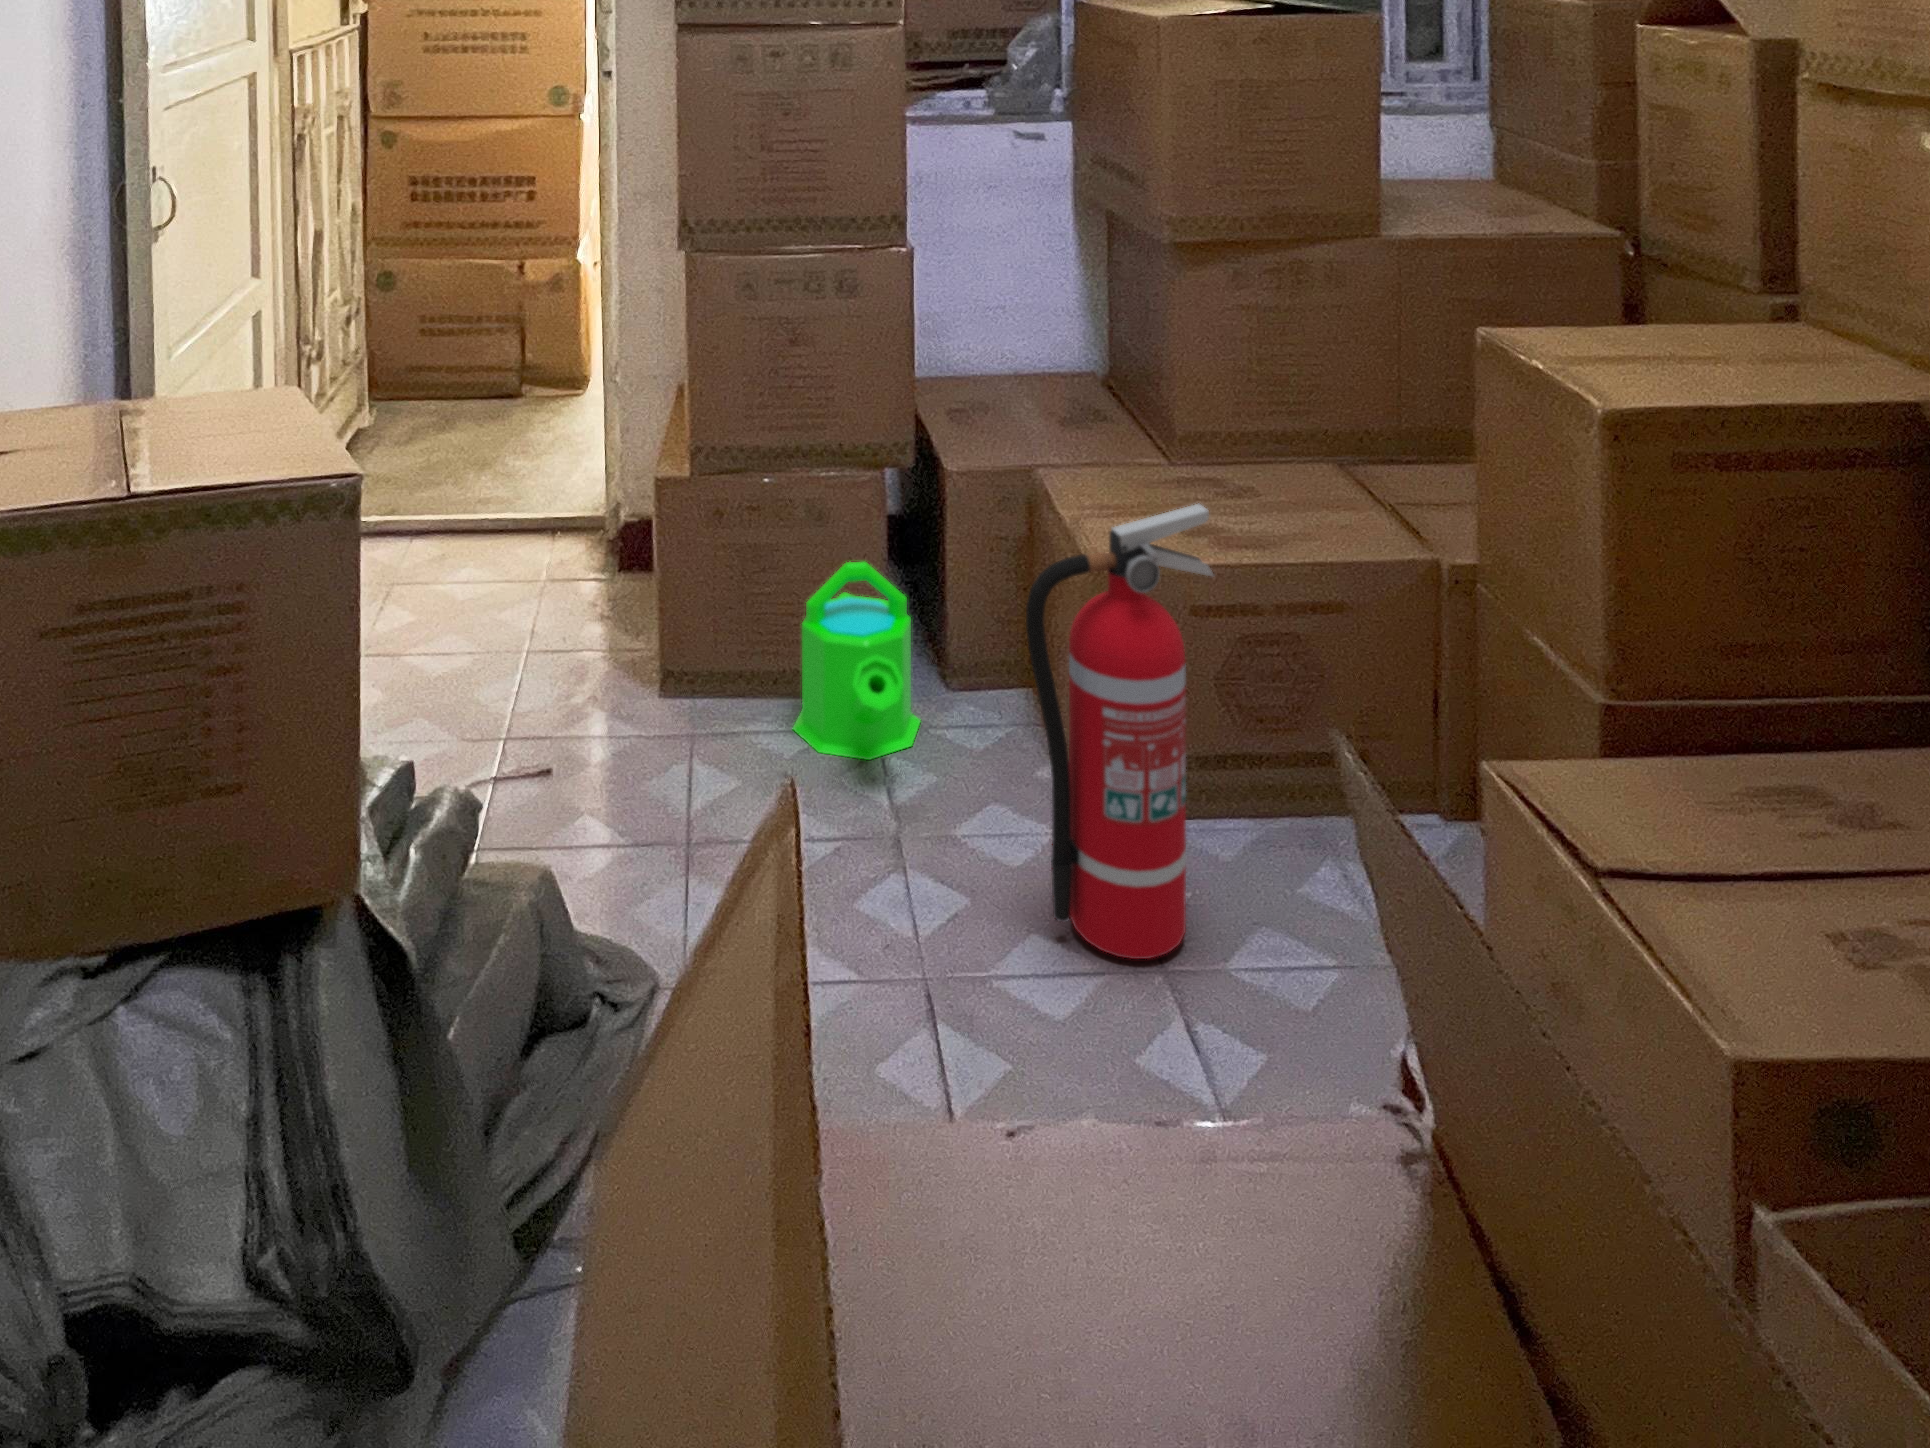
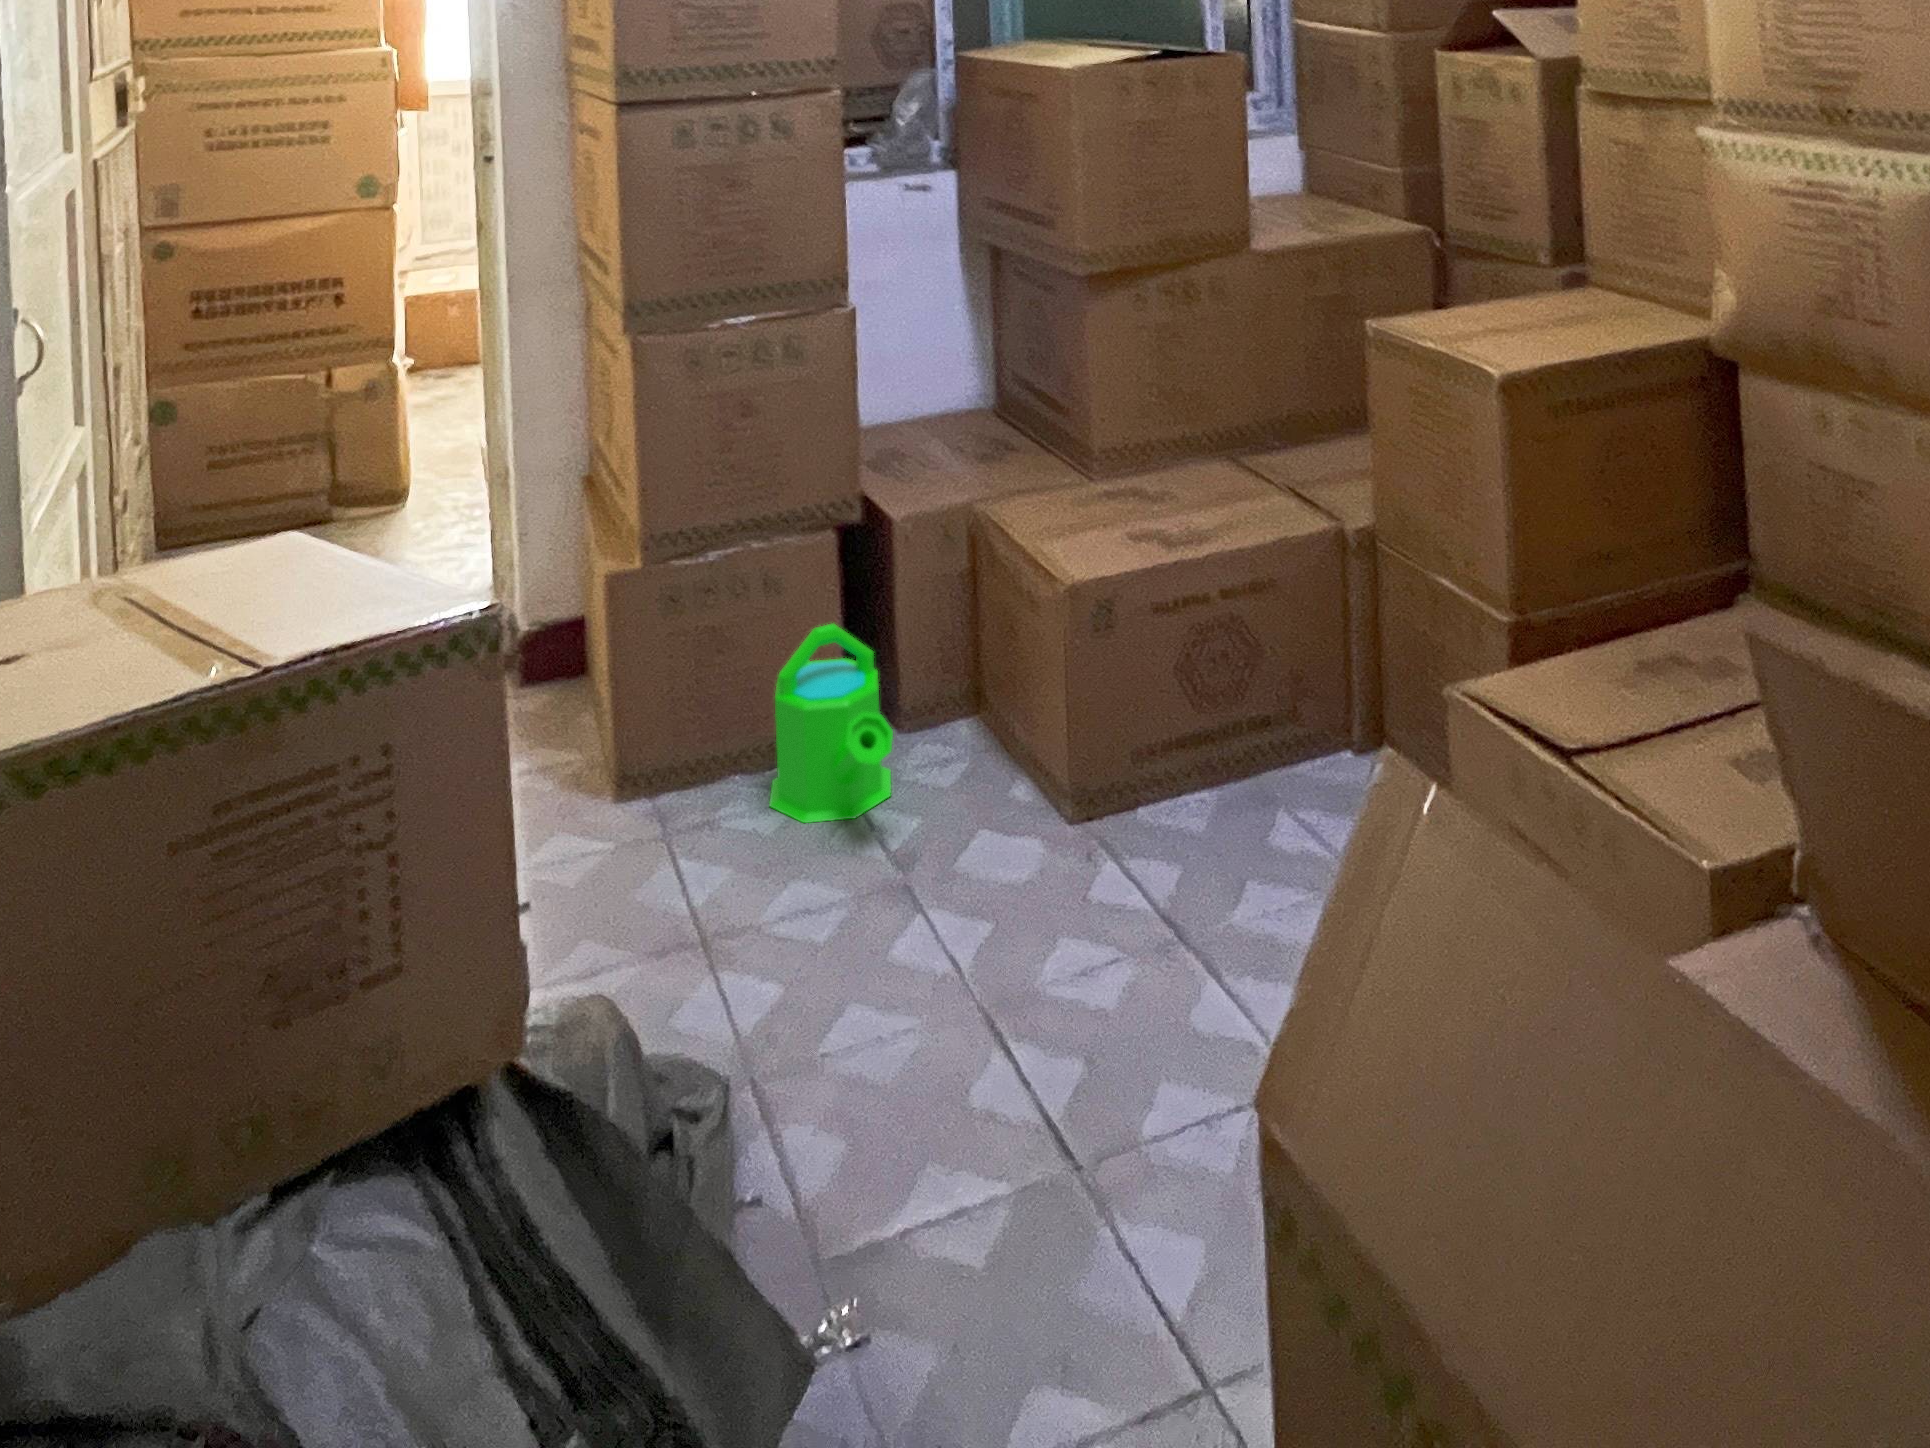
fire extinguisher: present [1026,504,1213,959] -> none [1049,507,1198,937]

